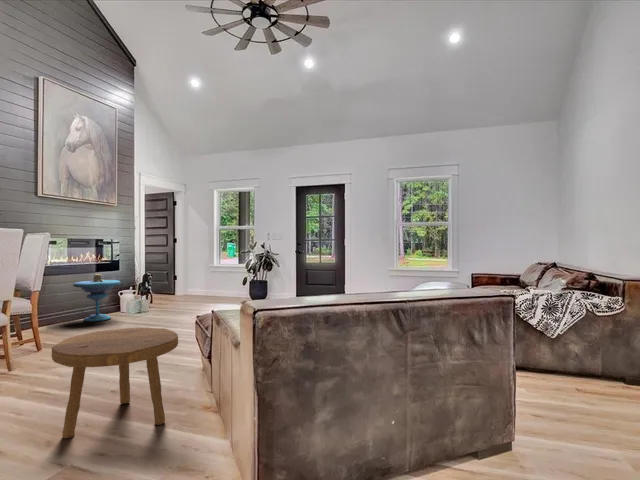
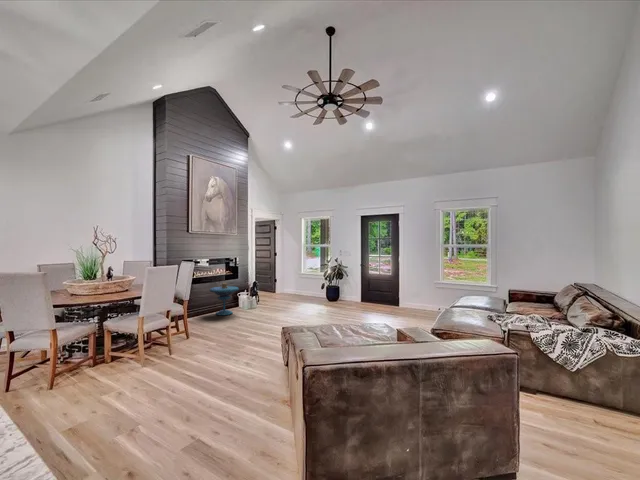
footstool: present [52,328,178,438] -> none [189,340,267,417]

